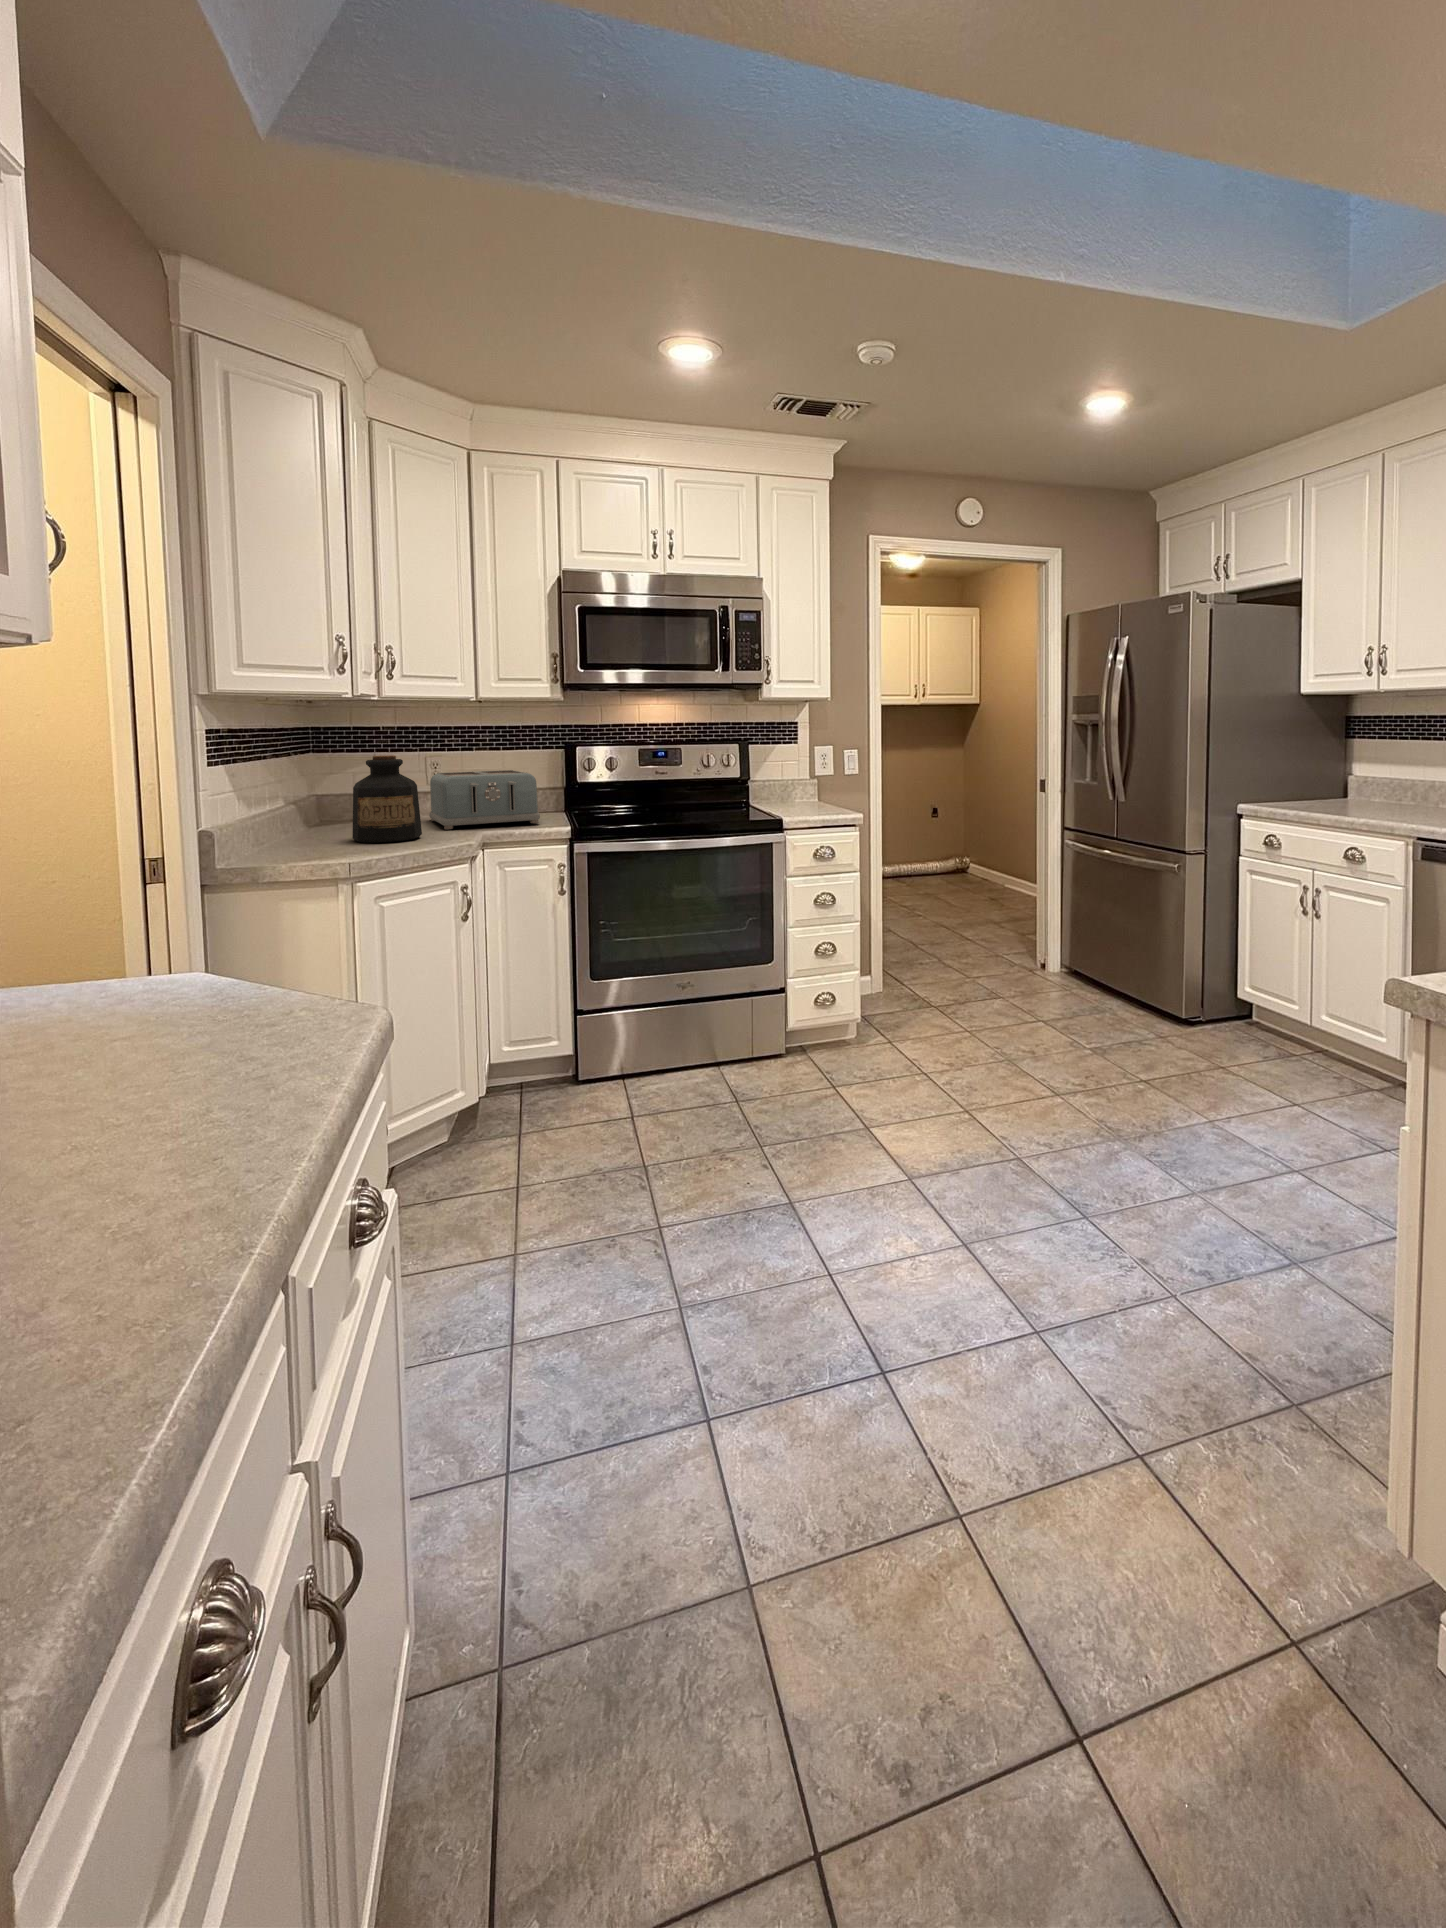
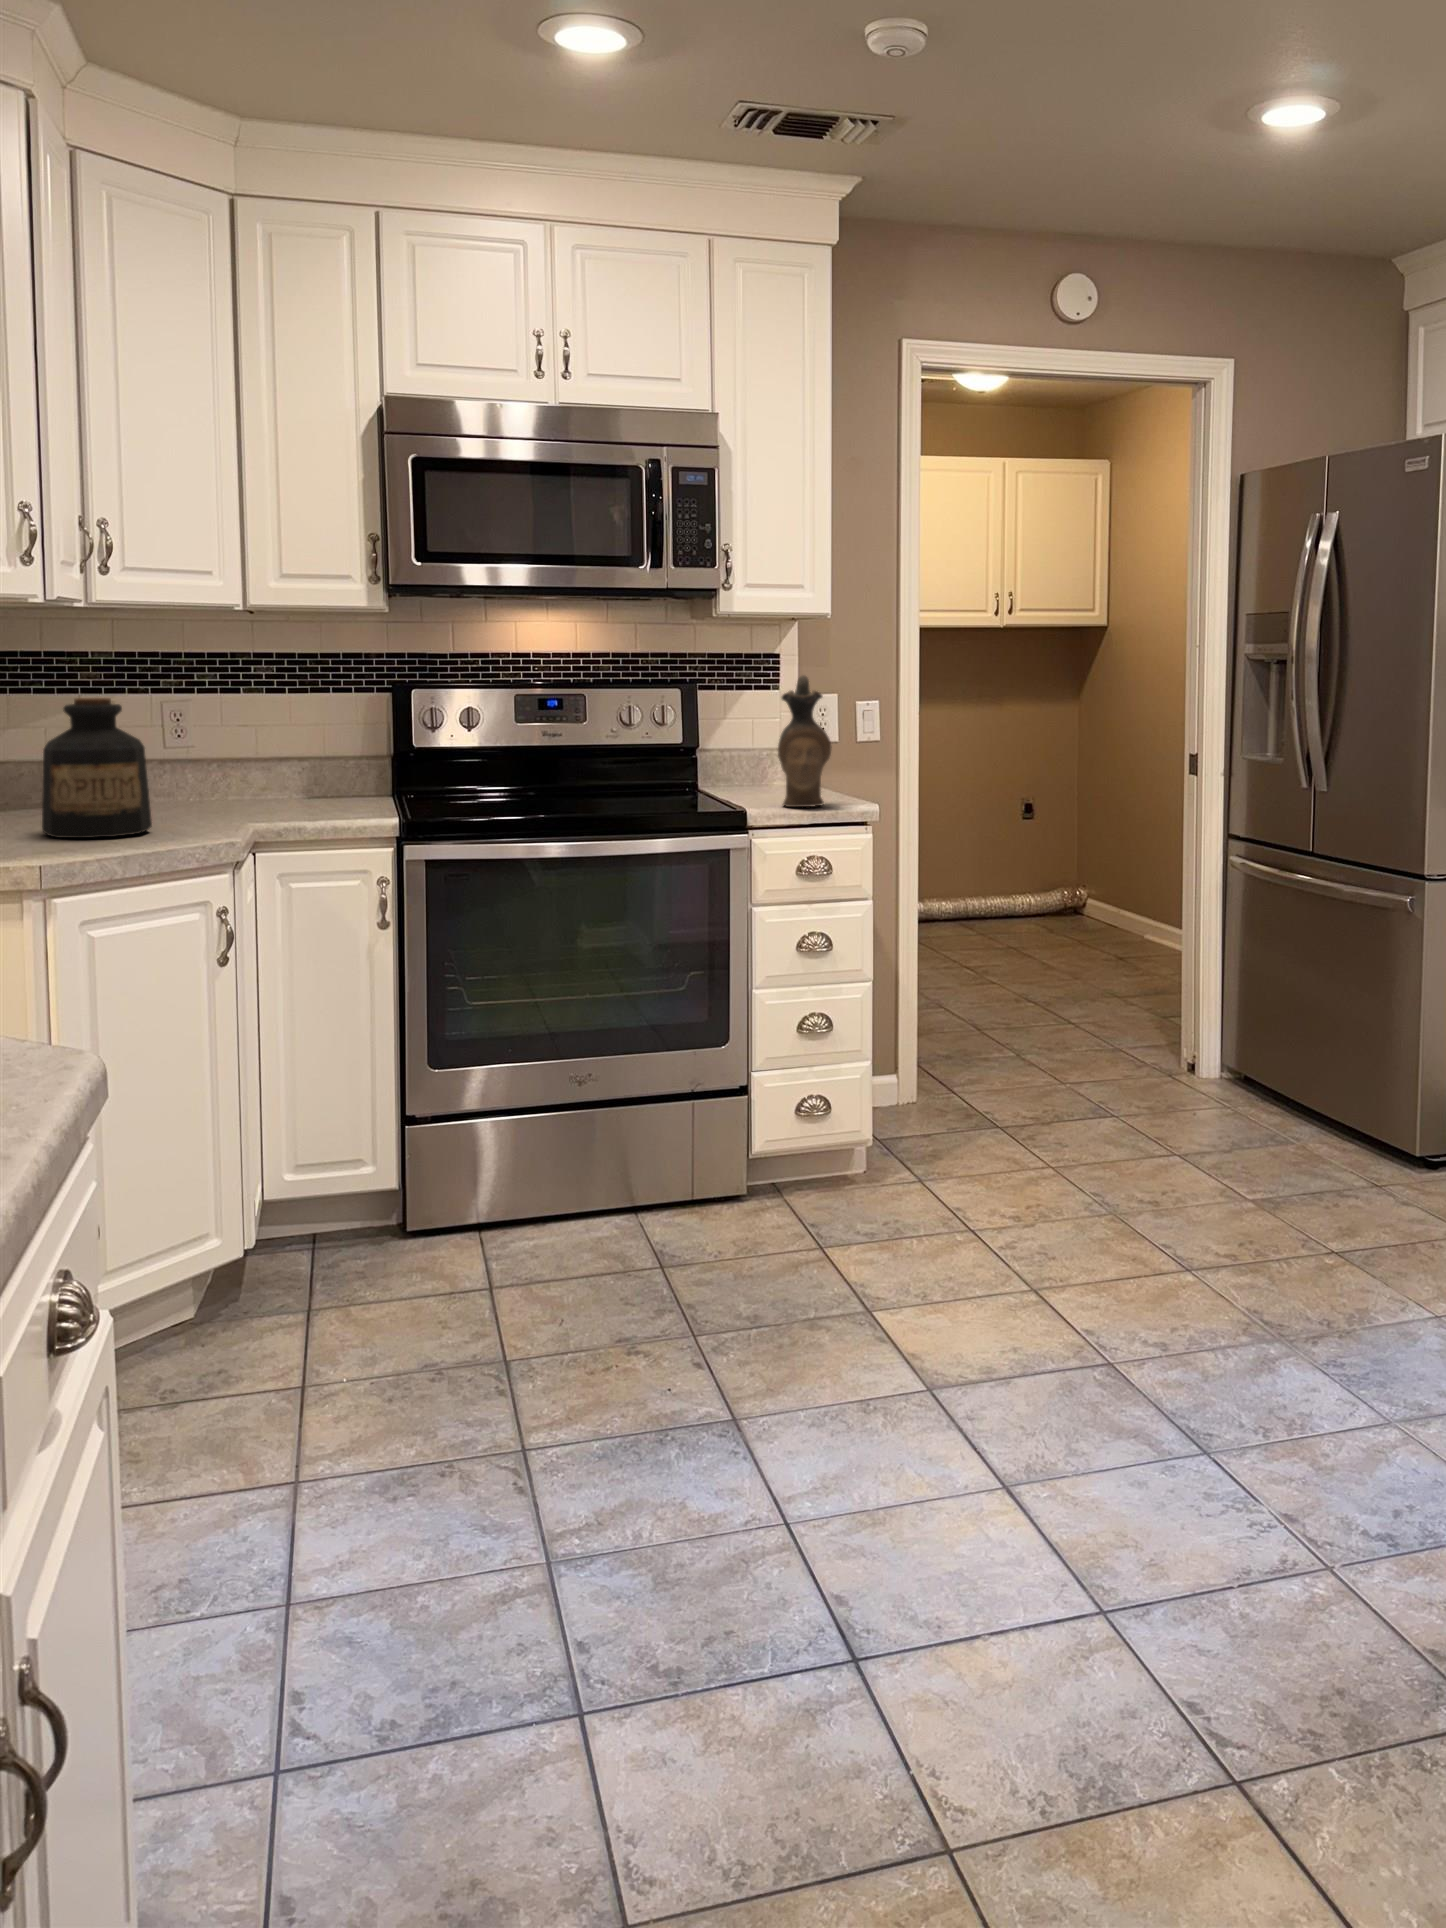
ceramic pitcher: none [802,737,834,816] -> present [778,675,832,807]
toaster: present [429,770,540,829] -> none [163,724,342,820]

